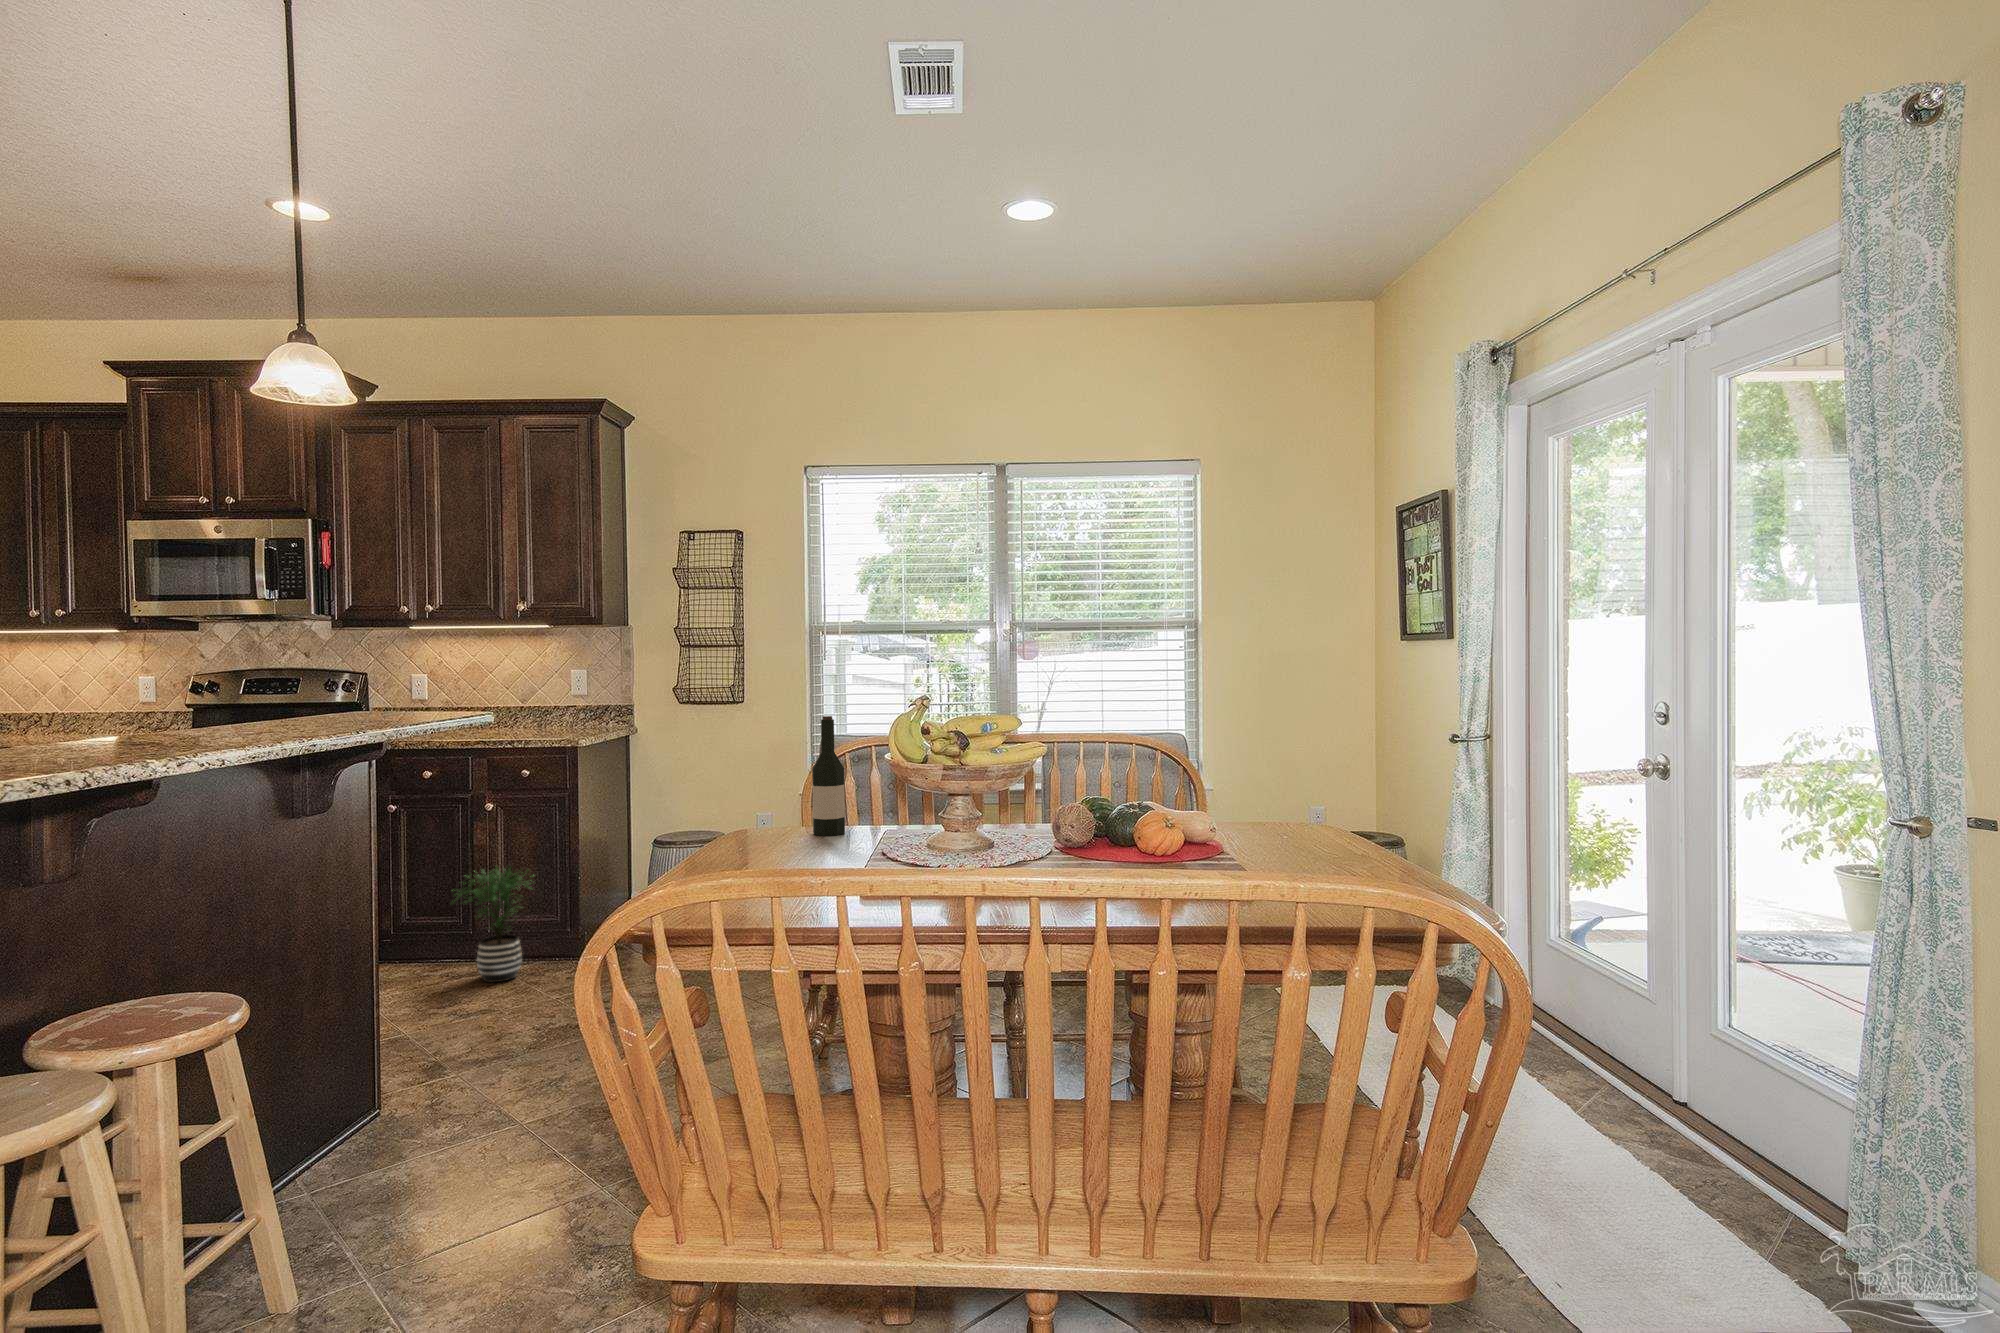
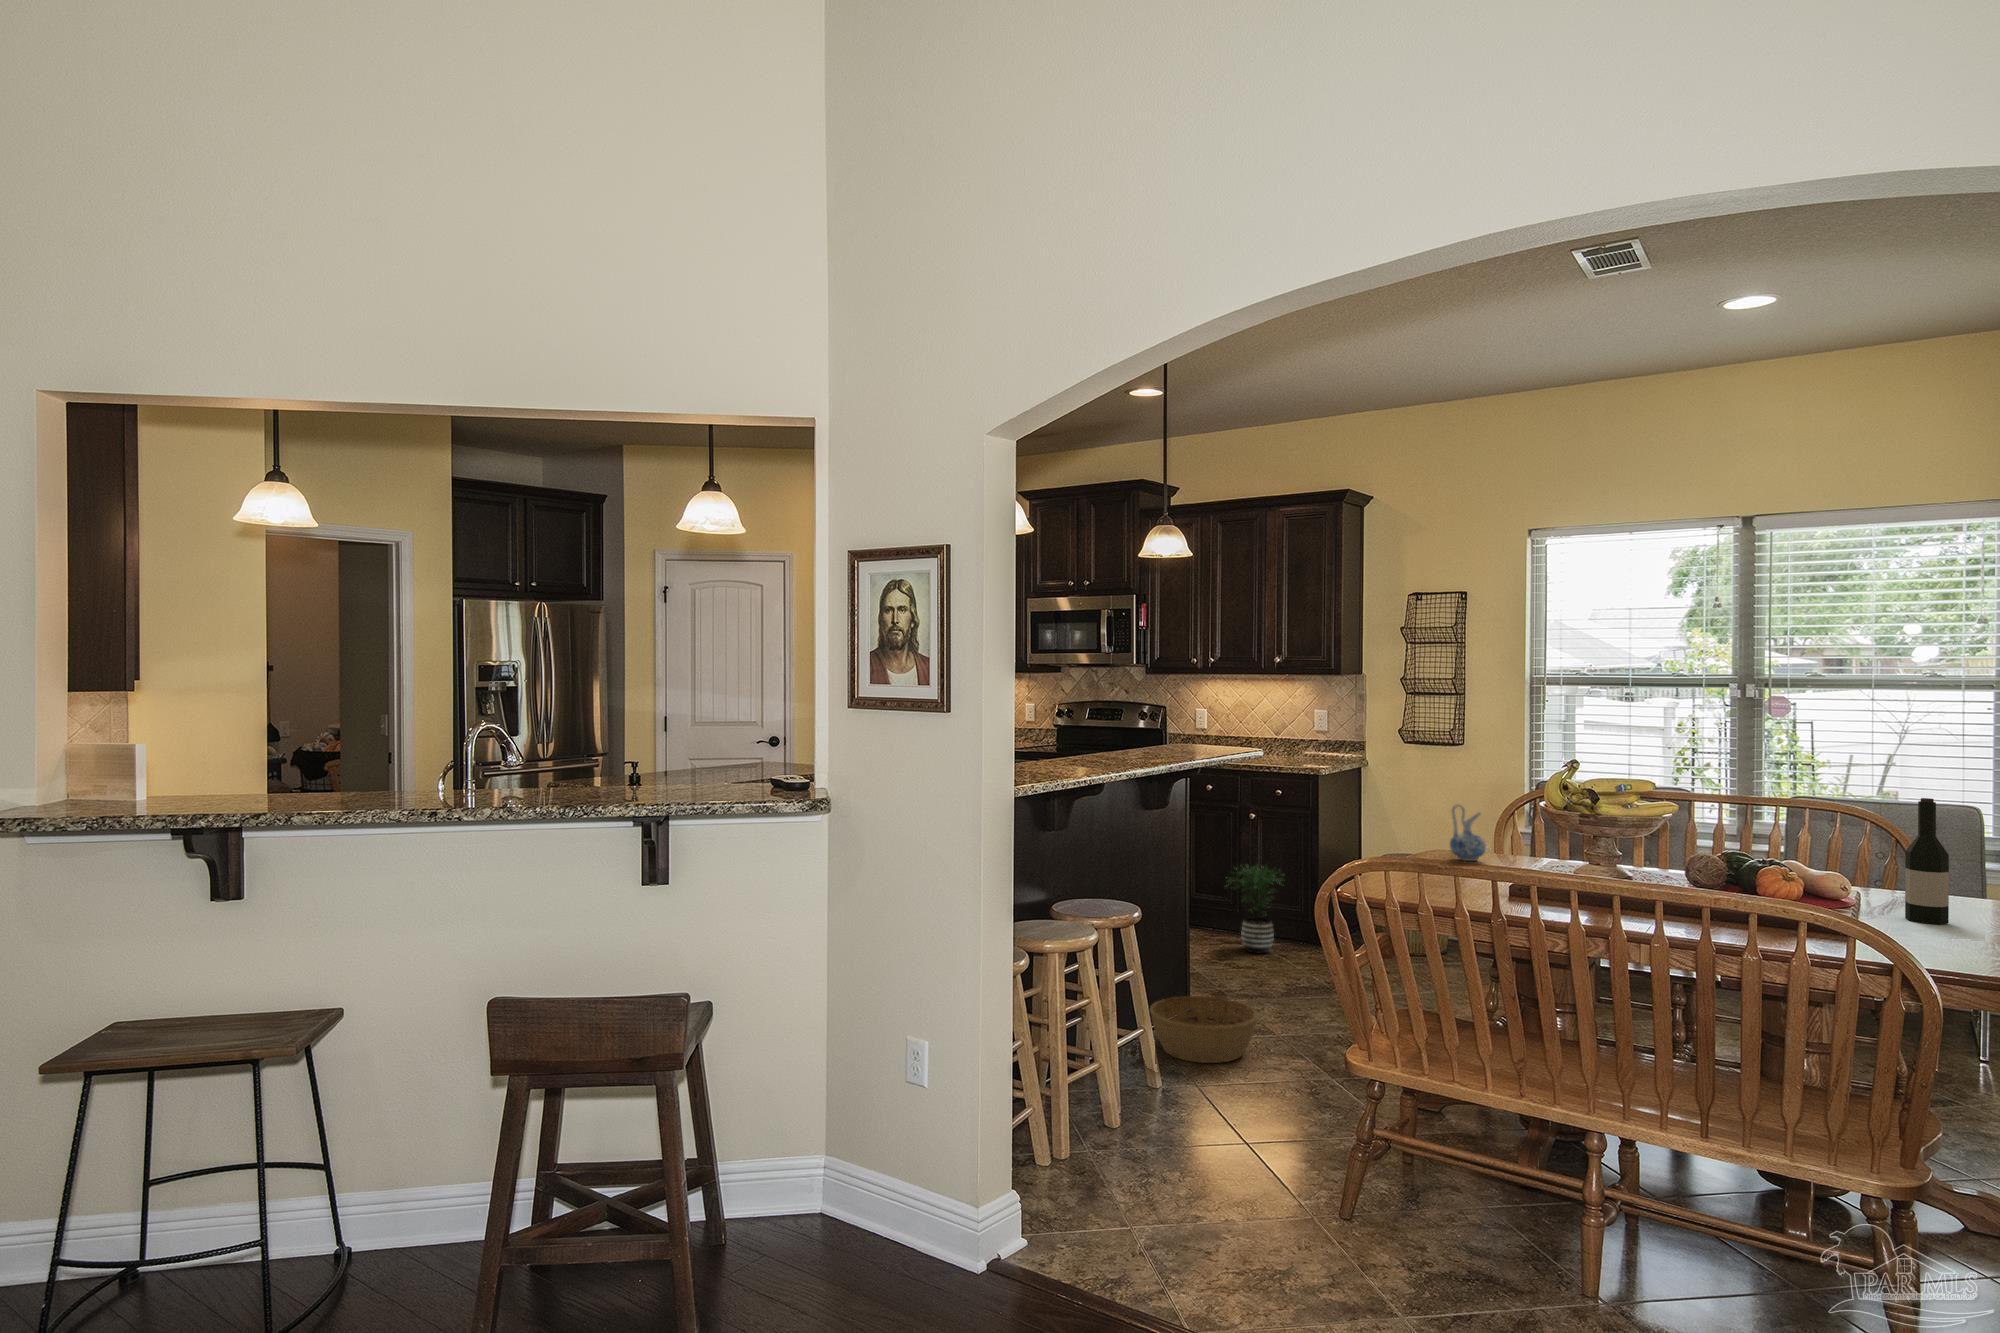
wine bottle: present [812,716,845,836] -> present [1905,798,1949,924]
ceramic pitcher: none [761,769,806,843] -> present [1450,804,1486,861]
basket: none [302,1083,491,1208] -> present [1150,996,1258,1063]

